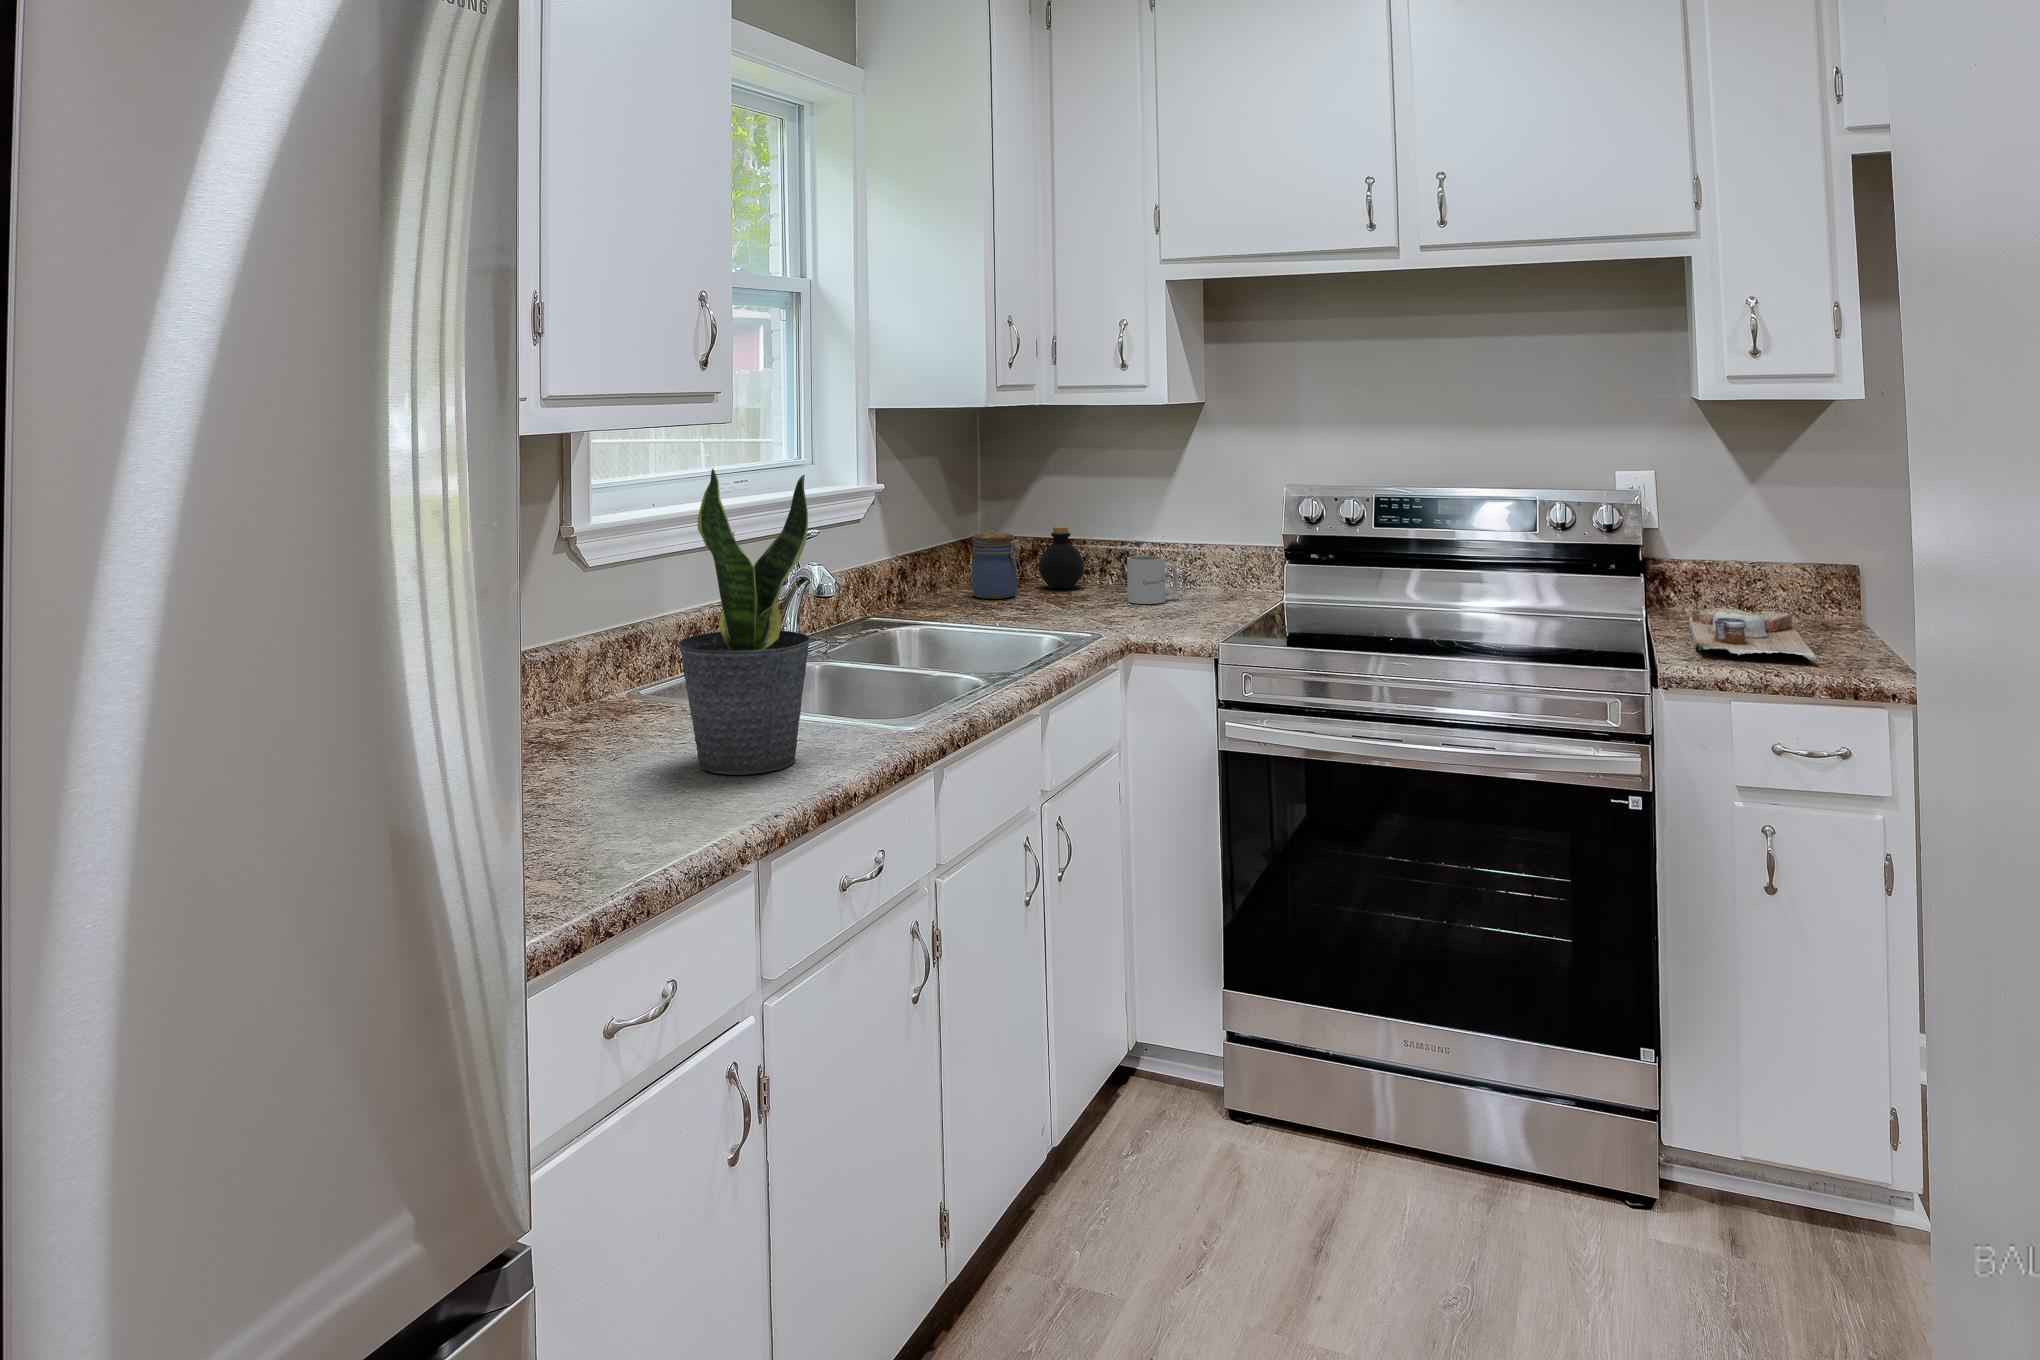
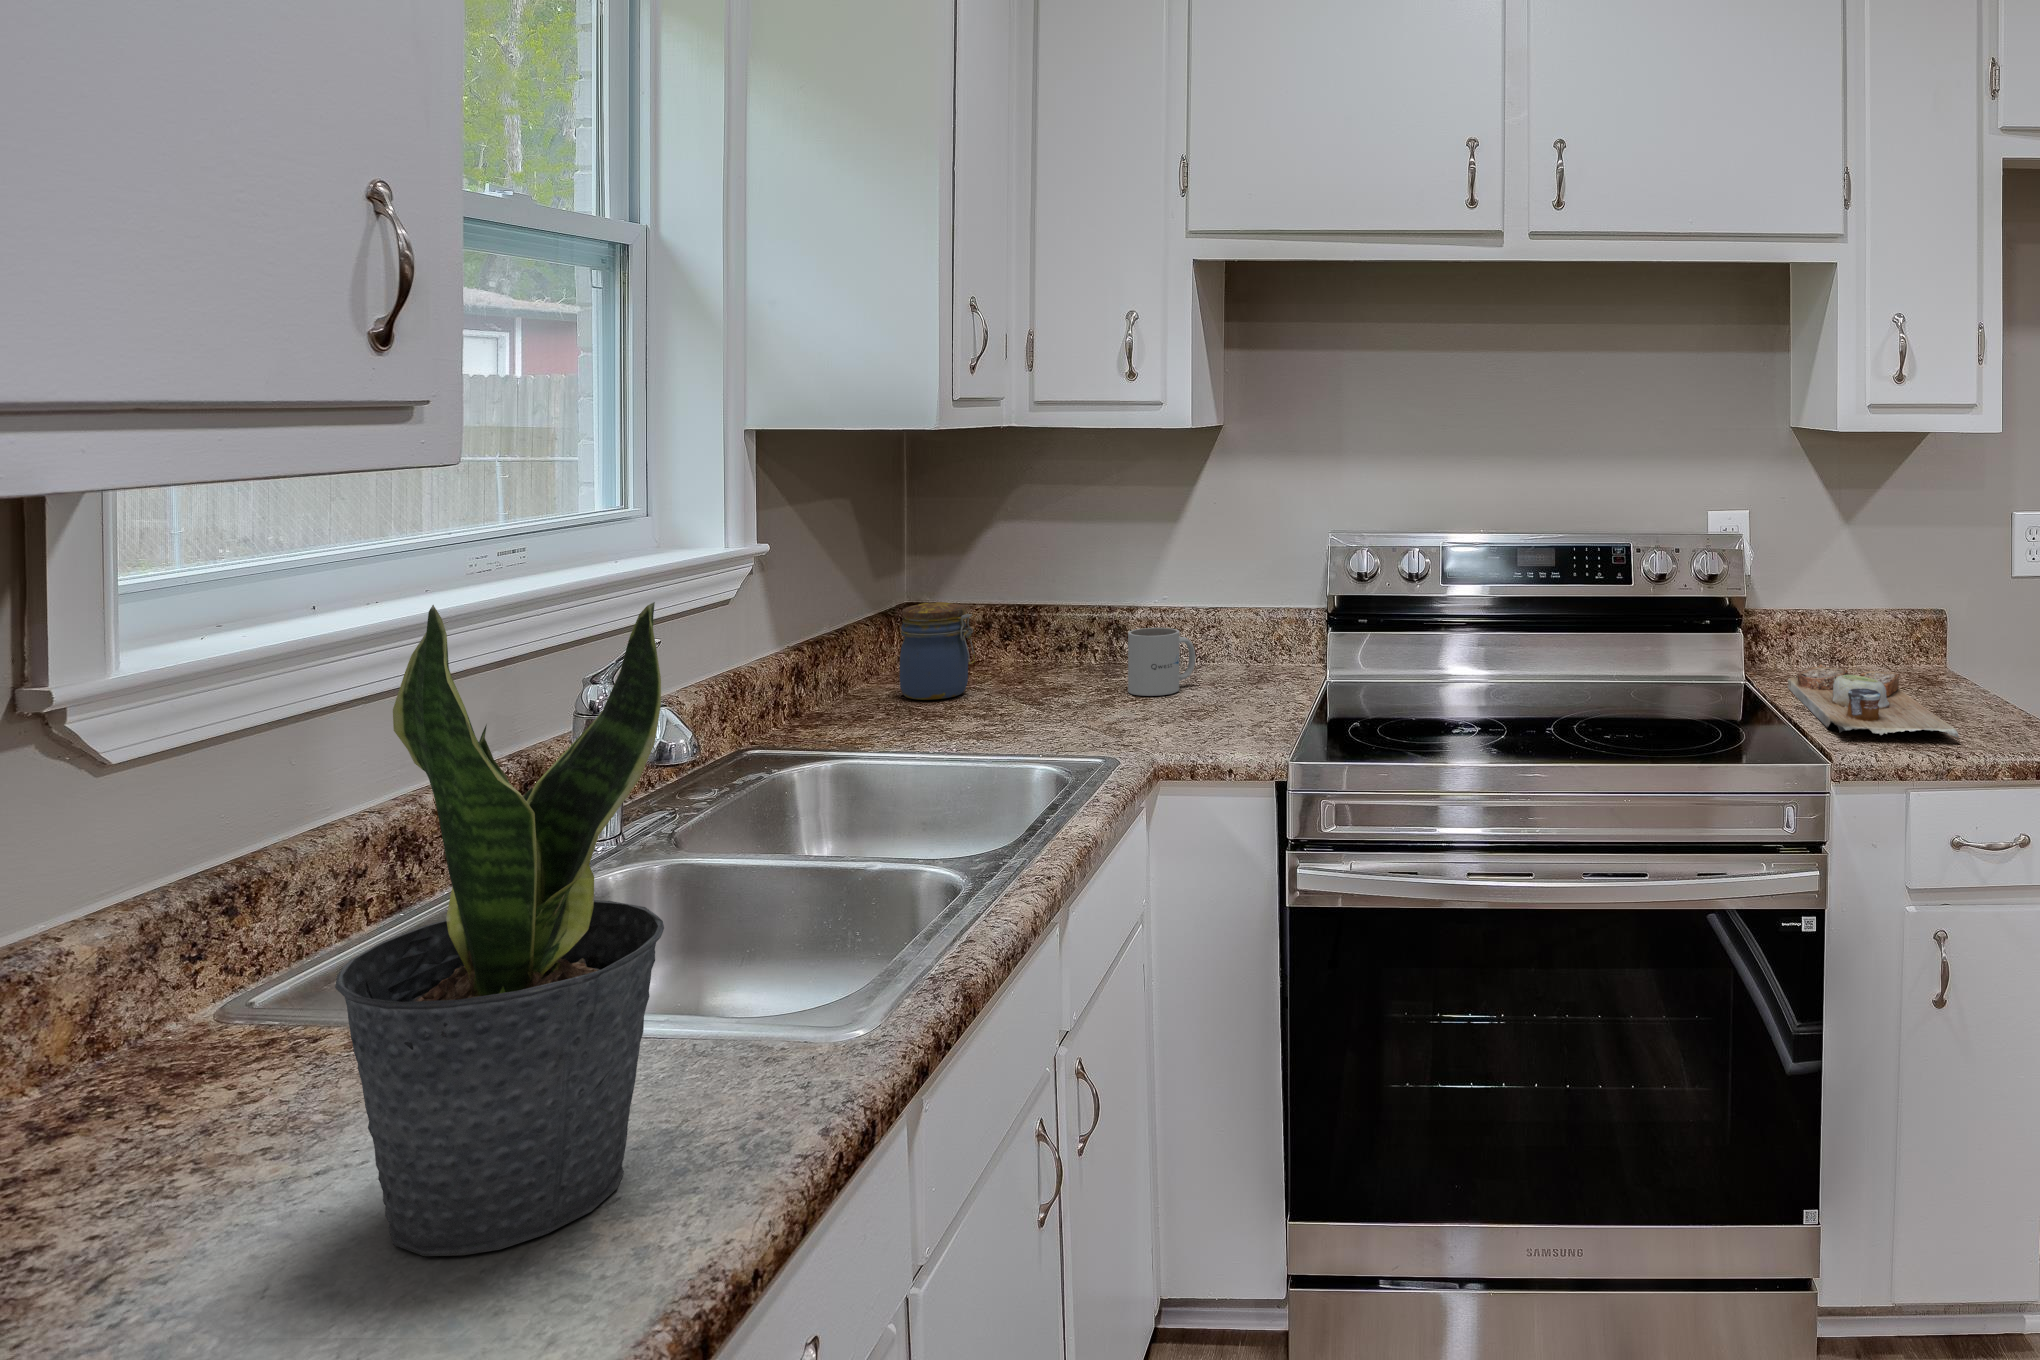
bottle: present [1039,526,1084,589] -> none [995,588,1060,674]

